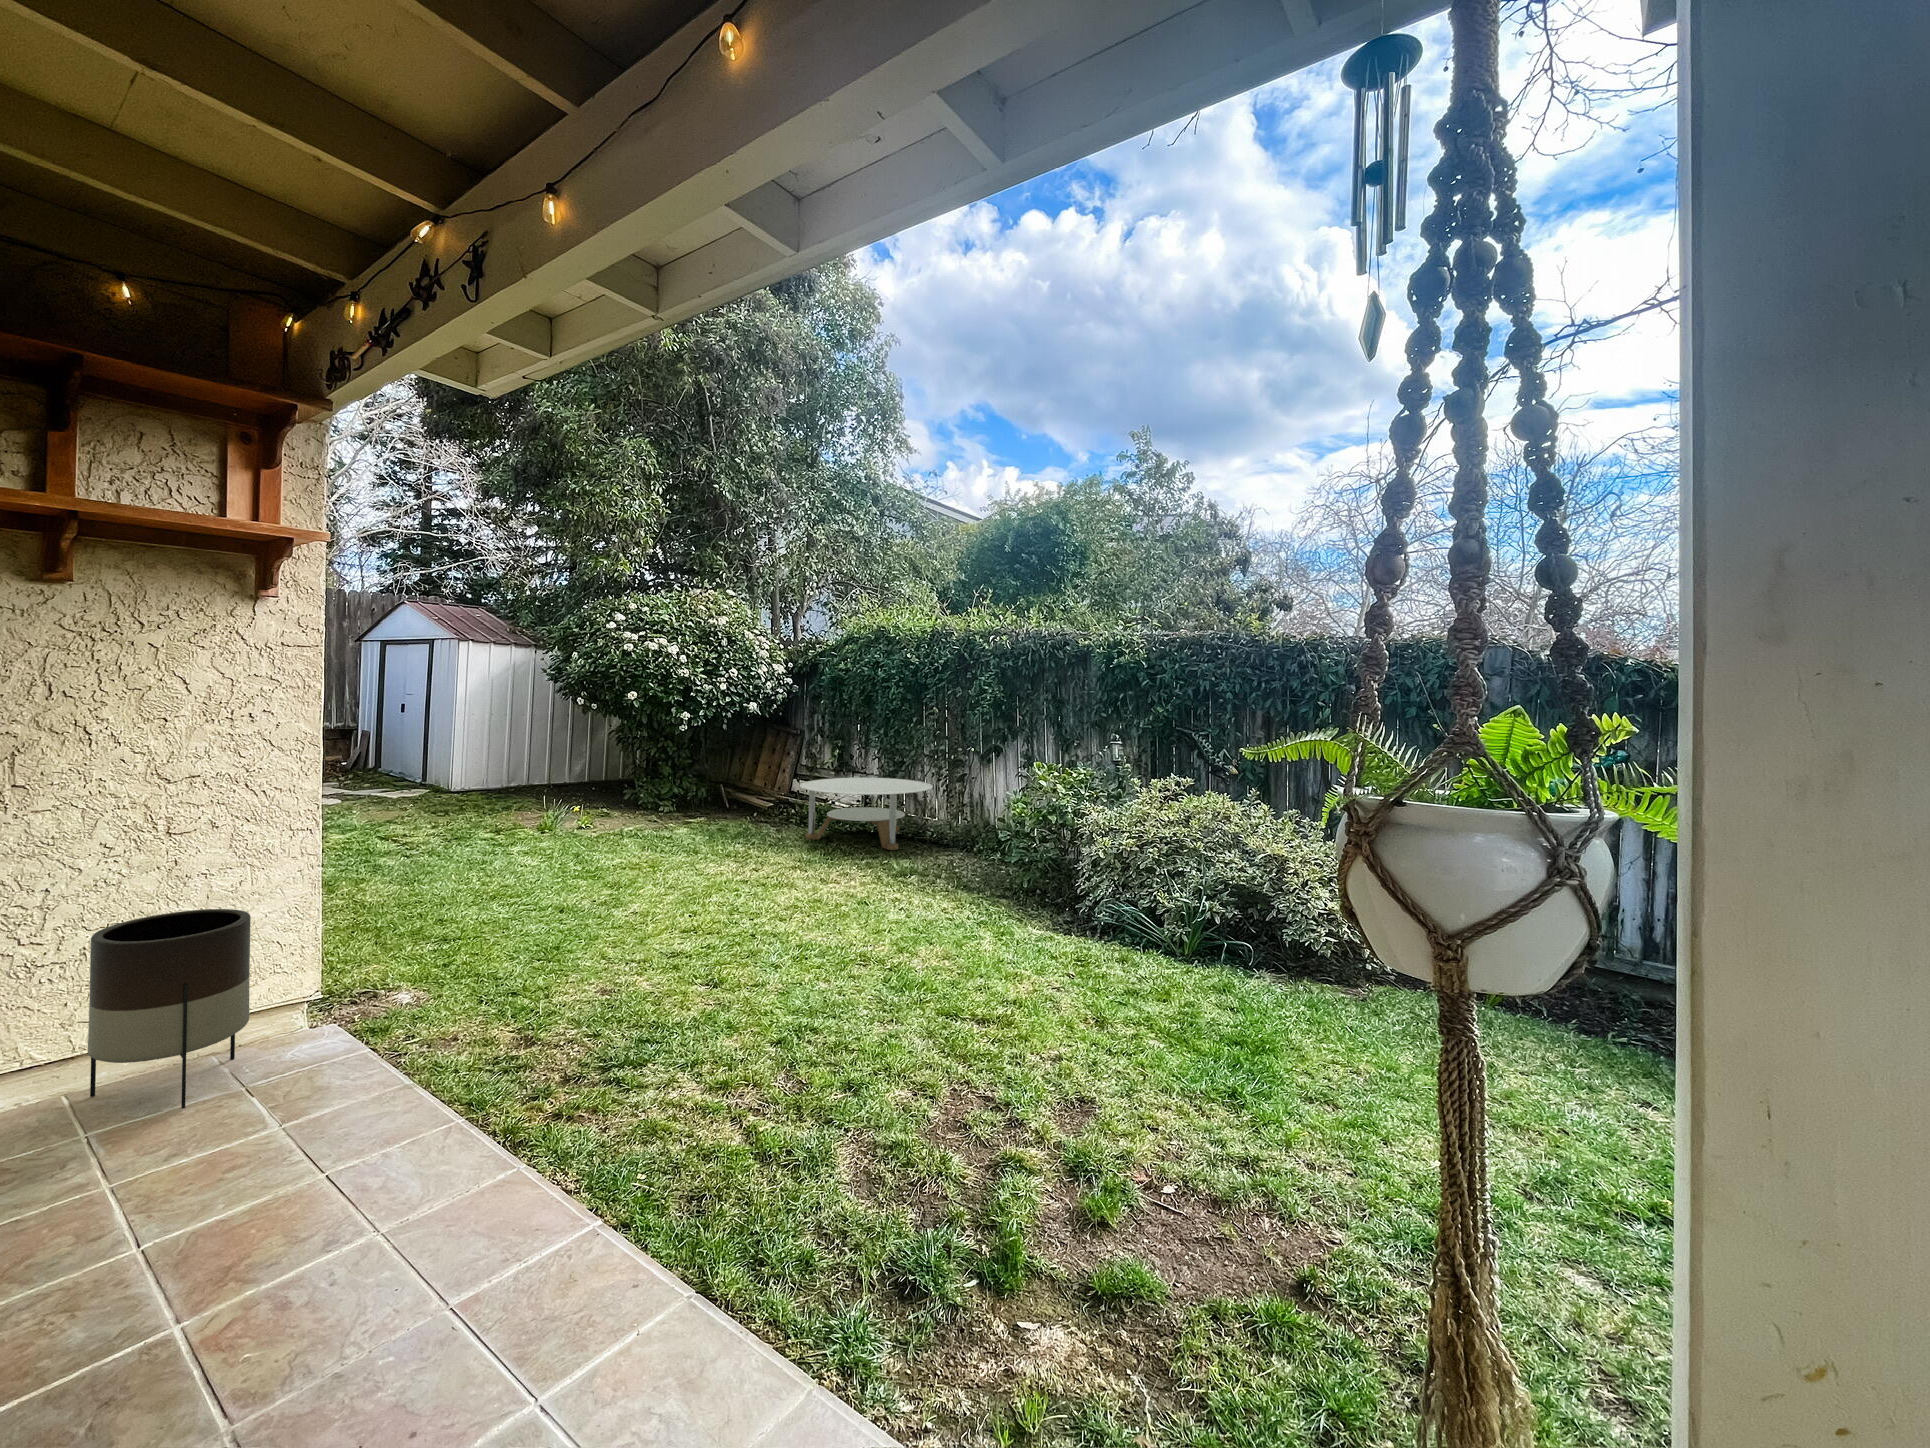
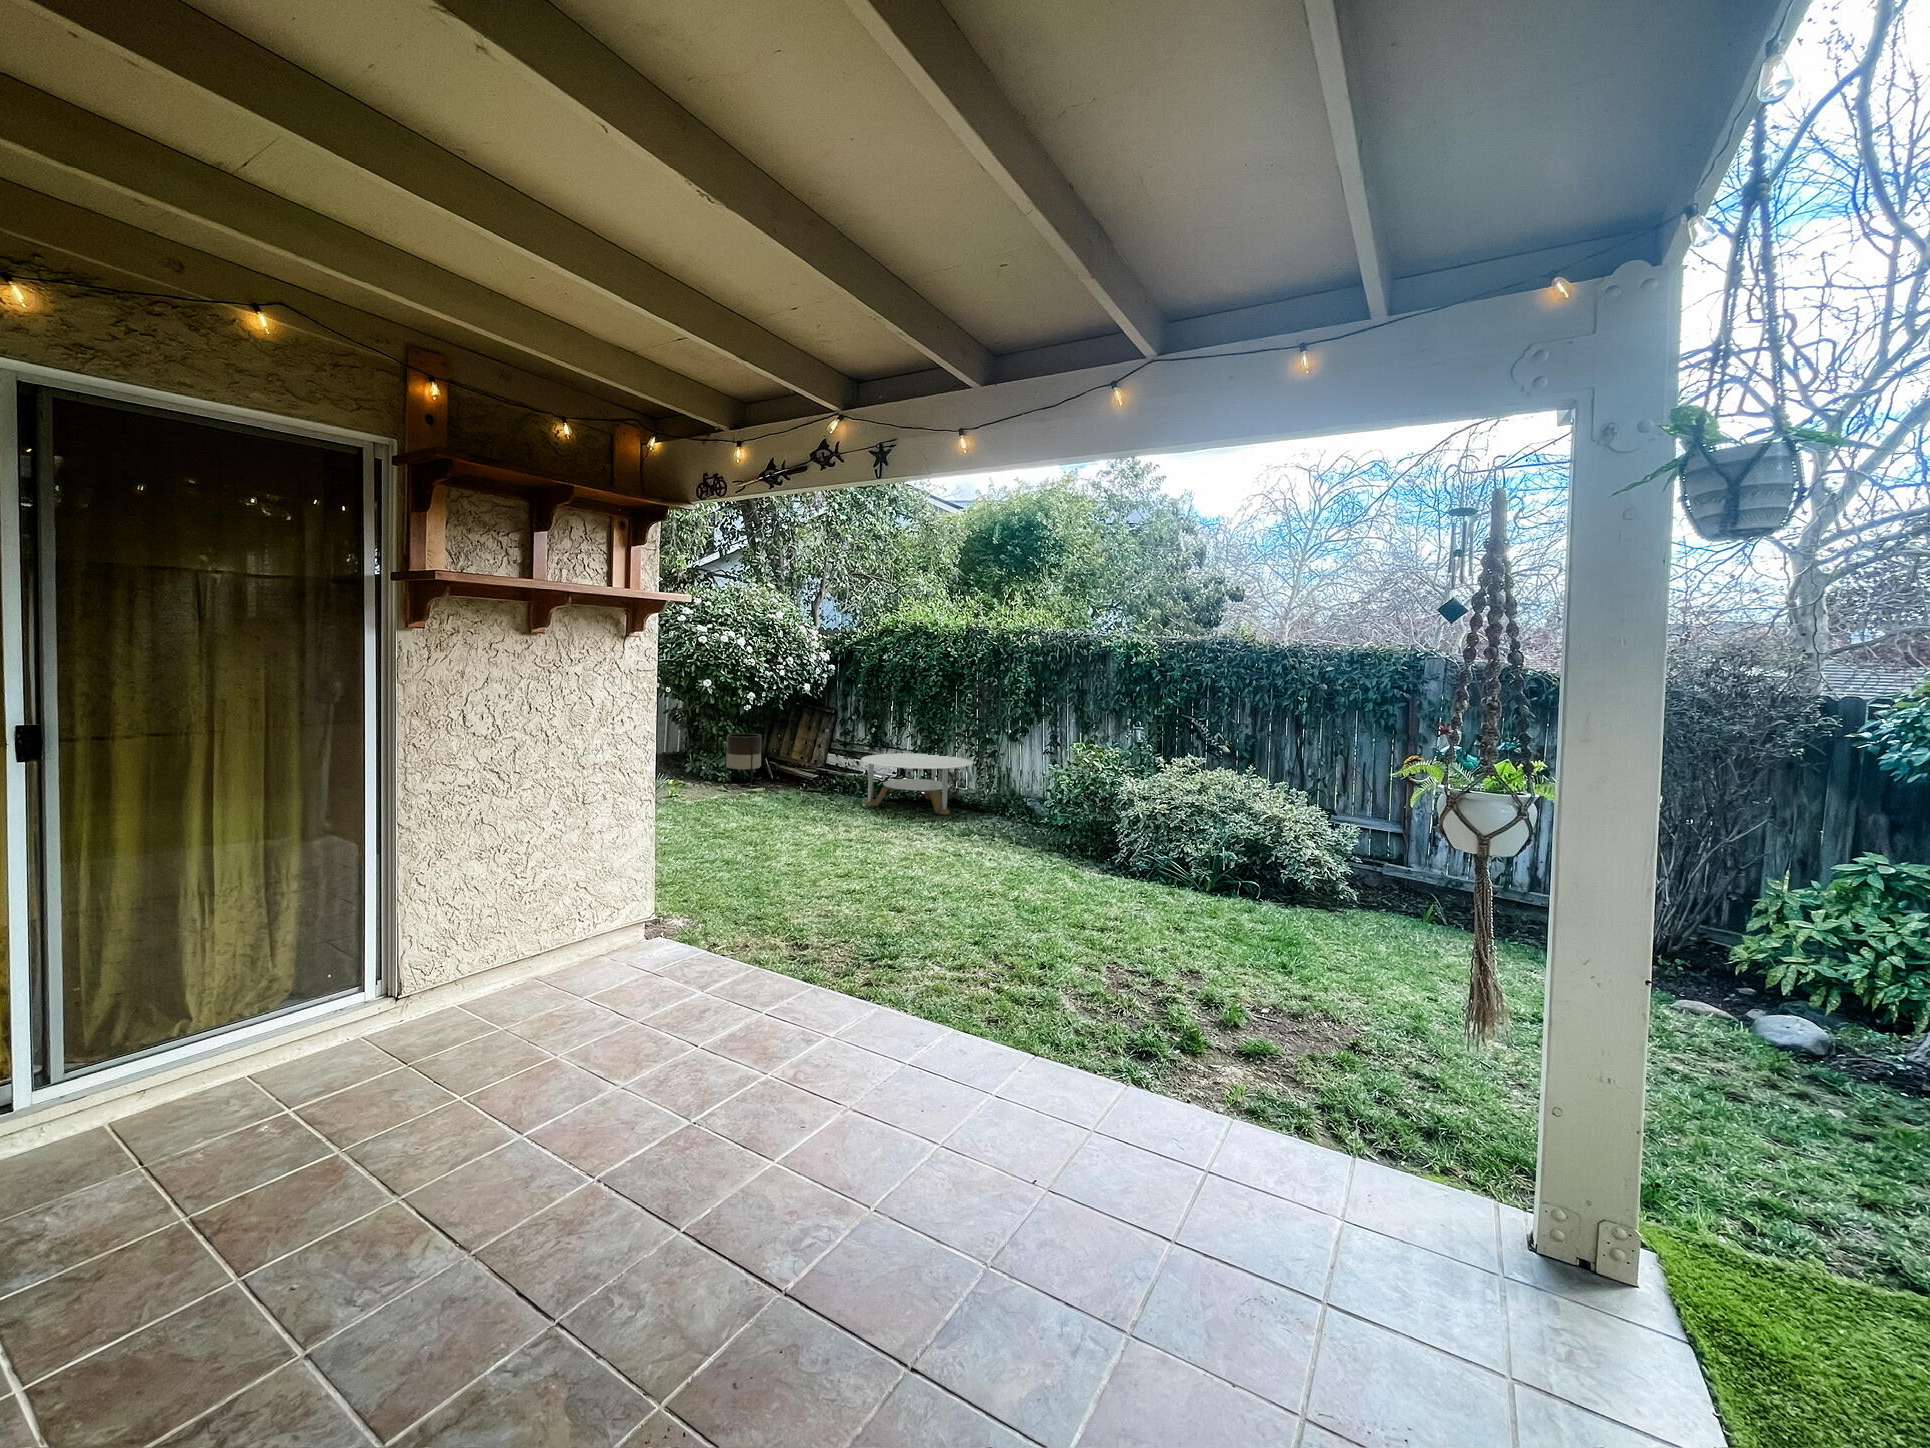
planter: present [88,909,251,1109] -> present [725,734,761,783]

